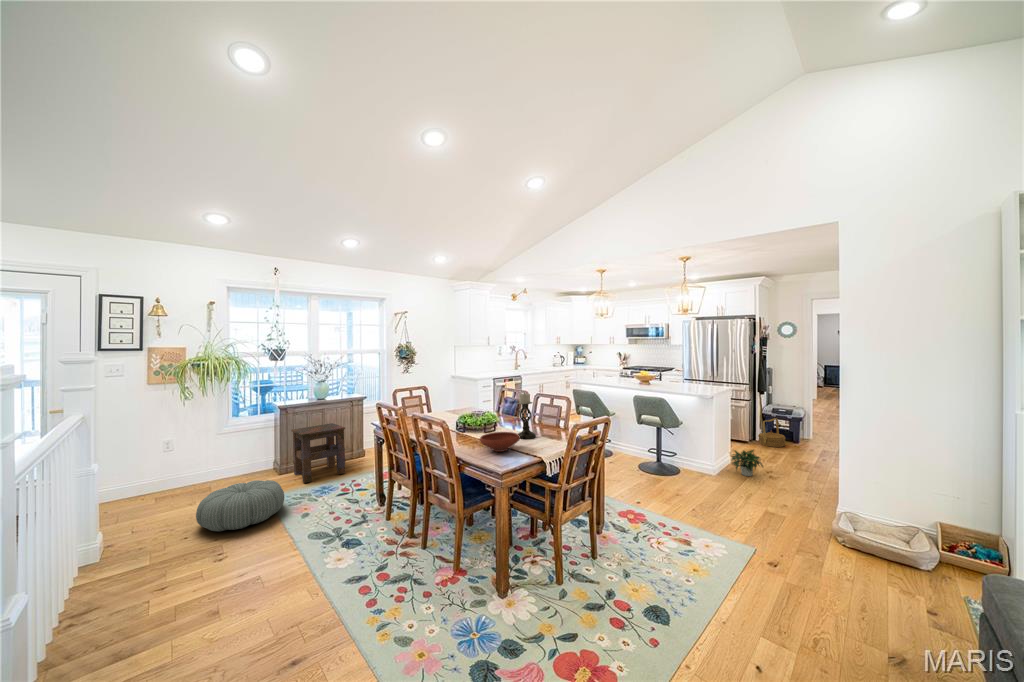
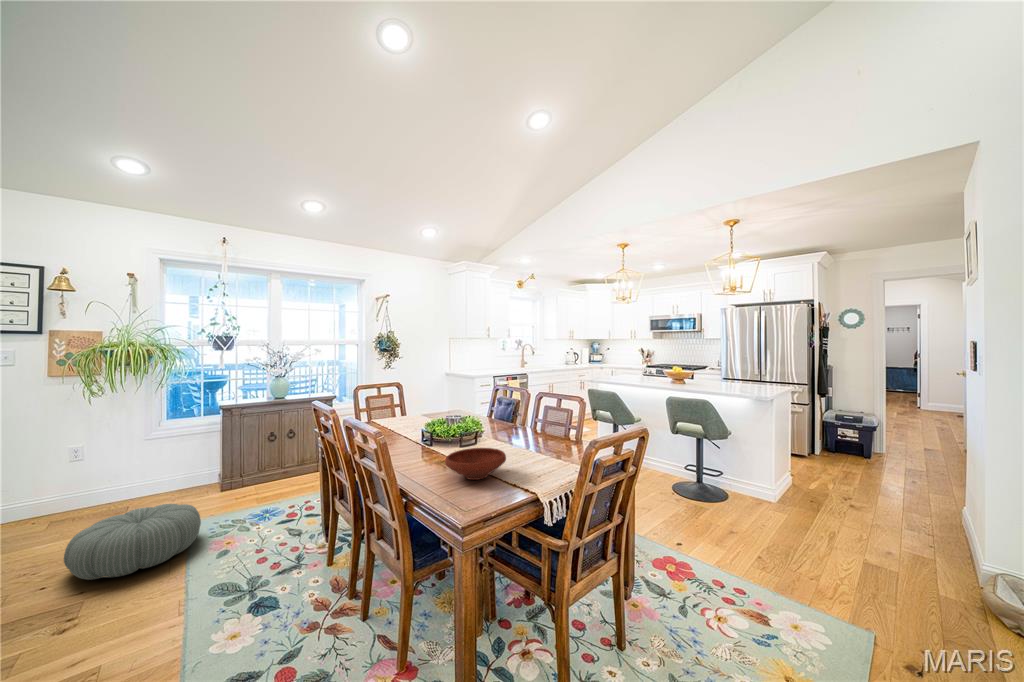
candle holder: present [517,393,536,439] -> none [507,390,534,457]
basket: present [758,418,785,447] -> none [818,427,856,463]
side table: present [291,423,346,483] -> none [237,428,302,504]
potted plant: present [732,450,763,476] -> none [785,469,843,505]

